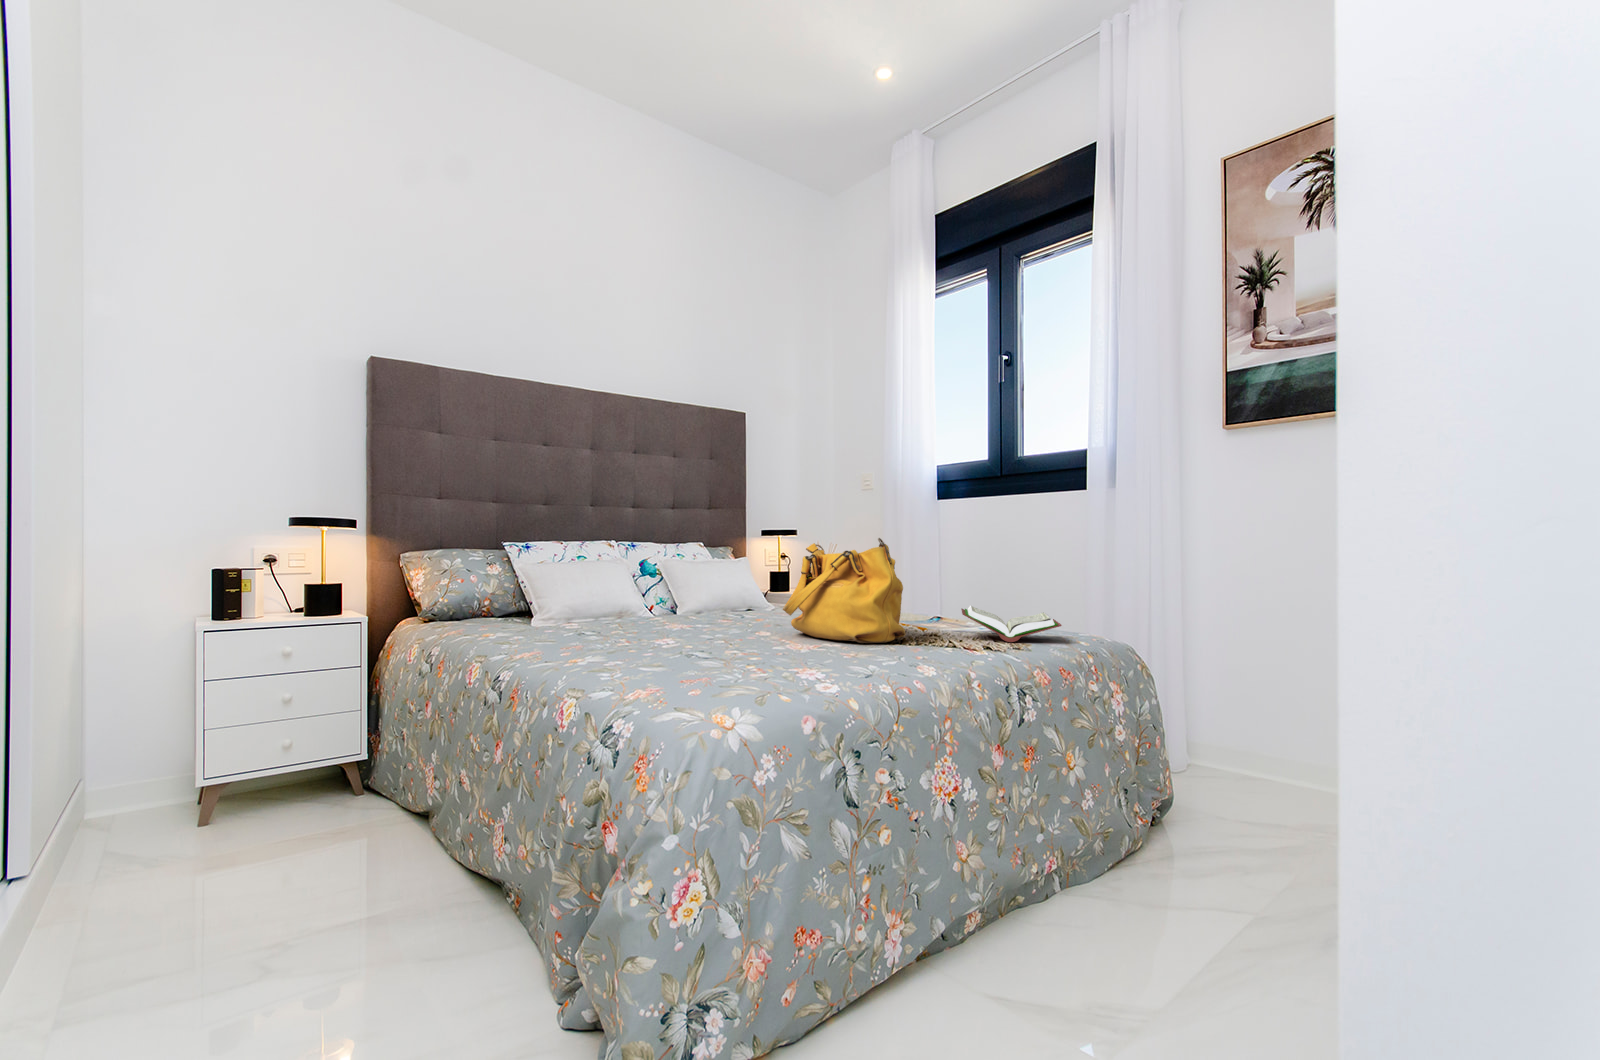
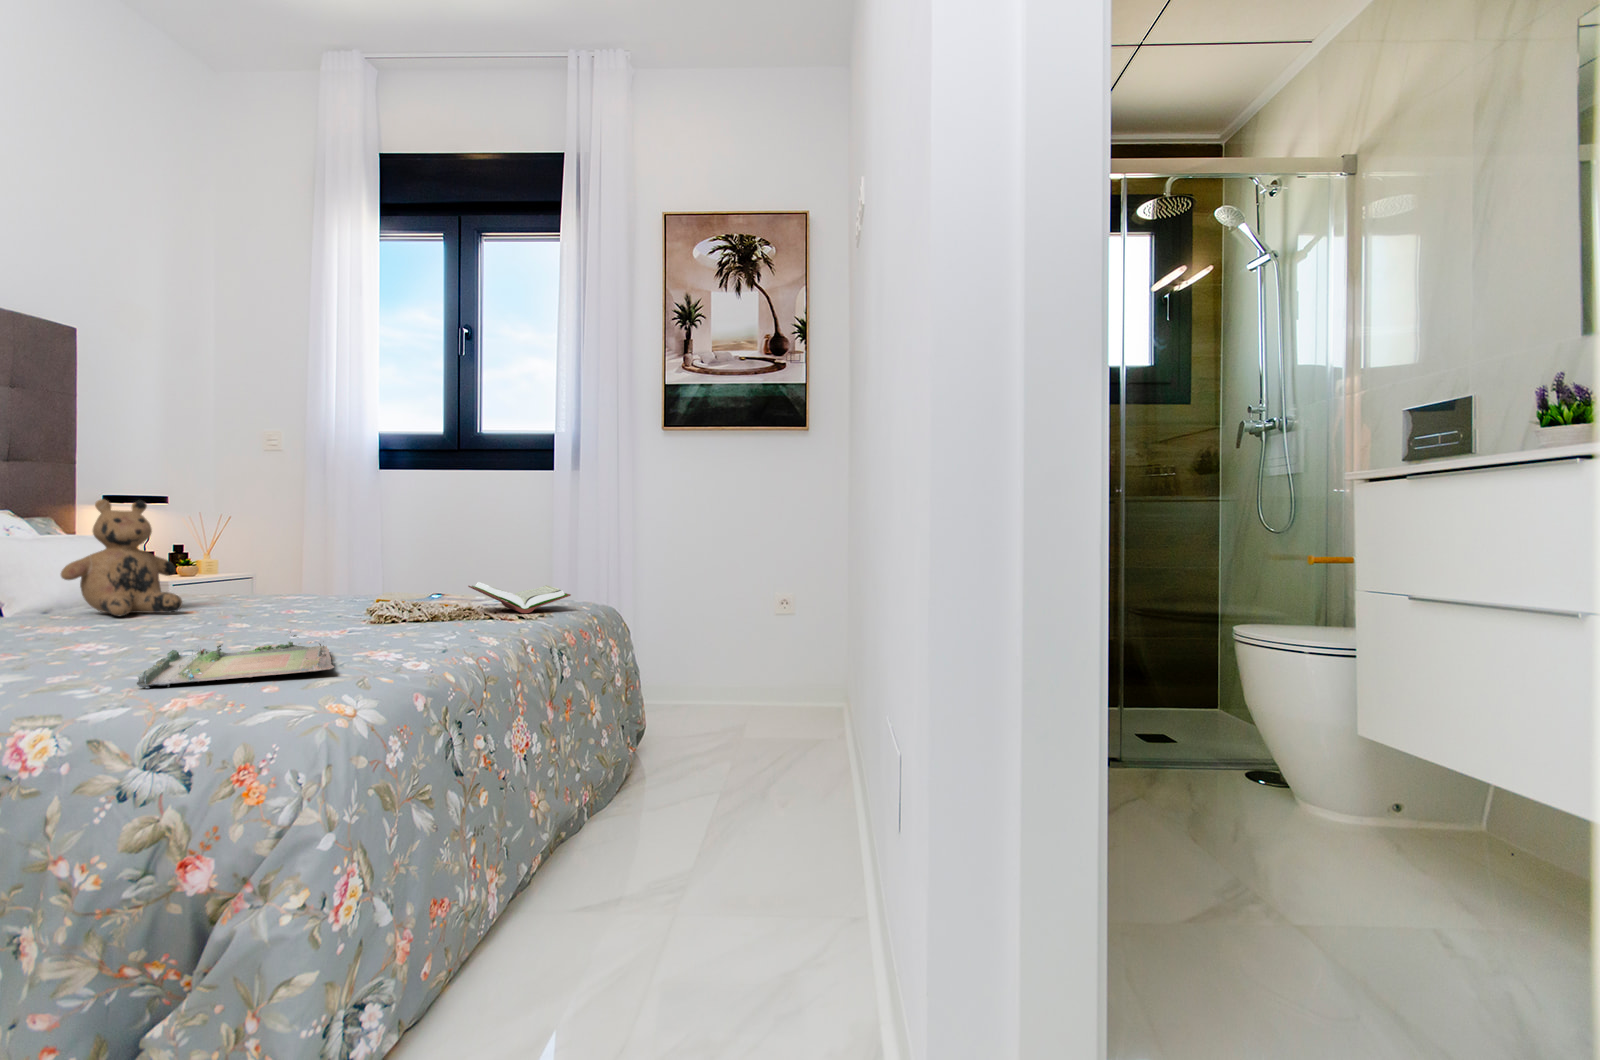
teddy bear: none [672,526,745,619] -> present [61,499,183,616]
handbag: present [783,538,905,643] -> none [280,516,426,625]
tray: none [607,643,773,682] -> present [137,635,334,688]

